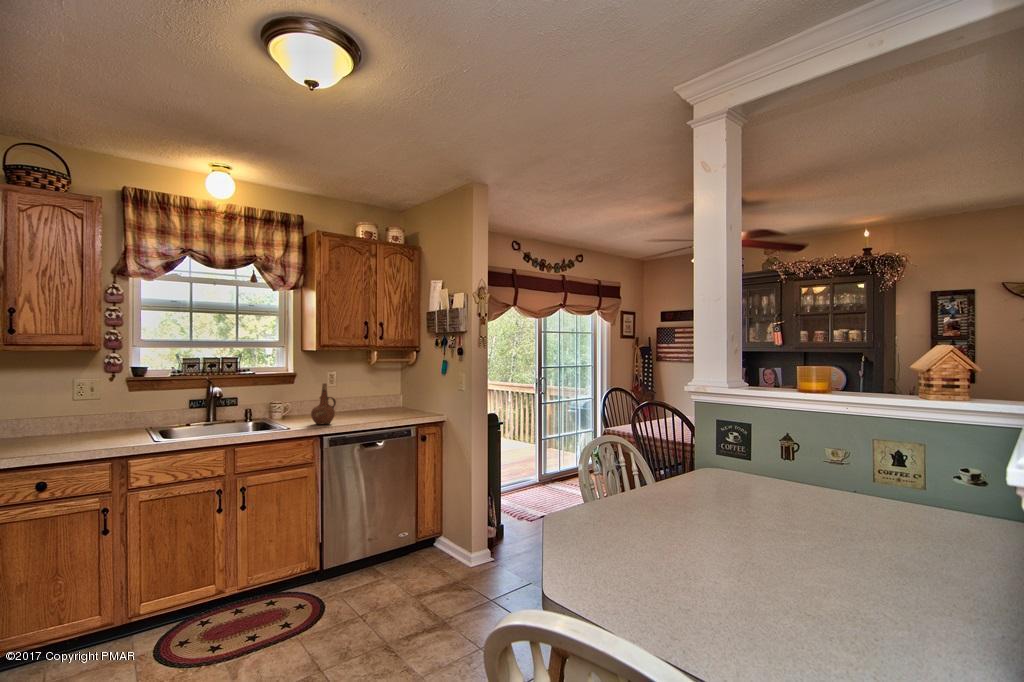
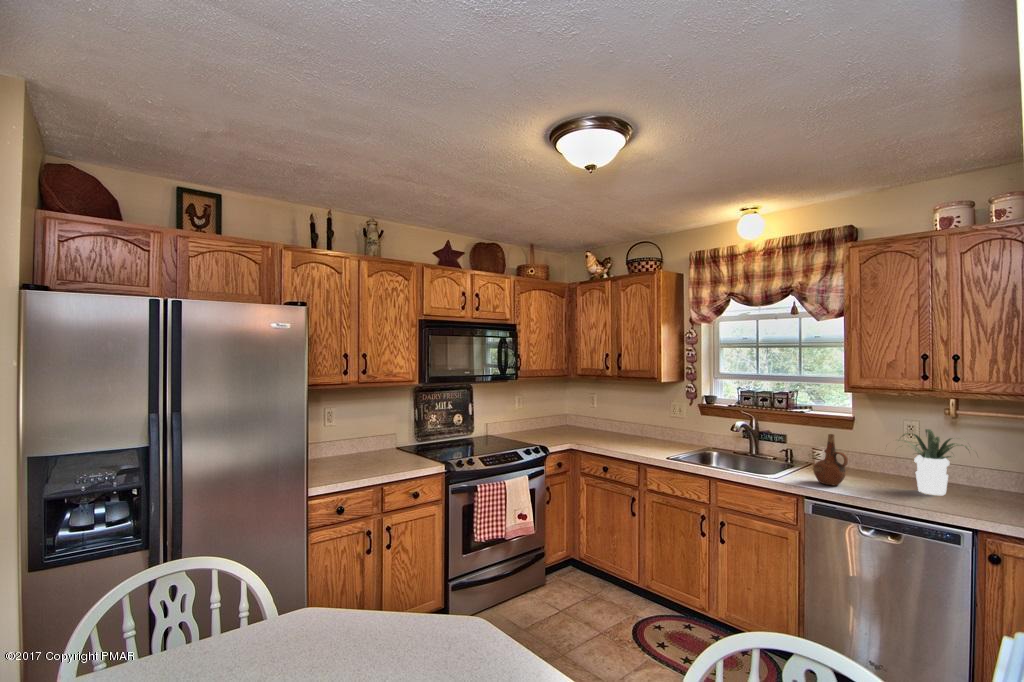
potted plant: none [345,374,394,416] -> present [903,429,971,495]

